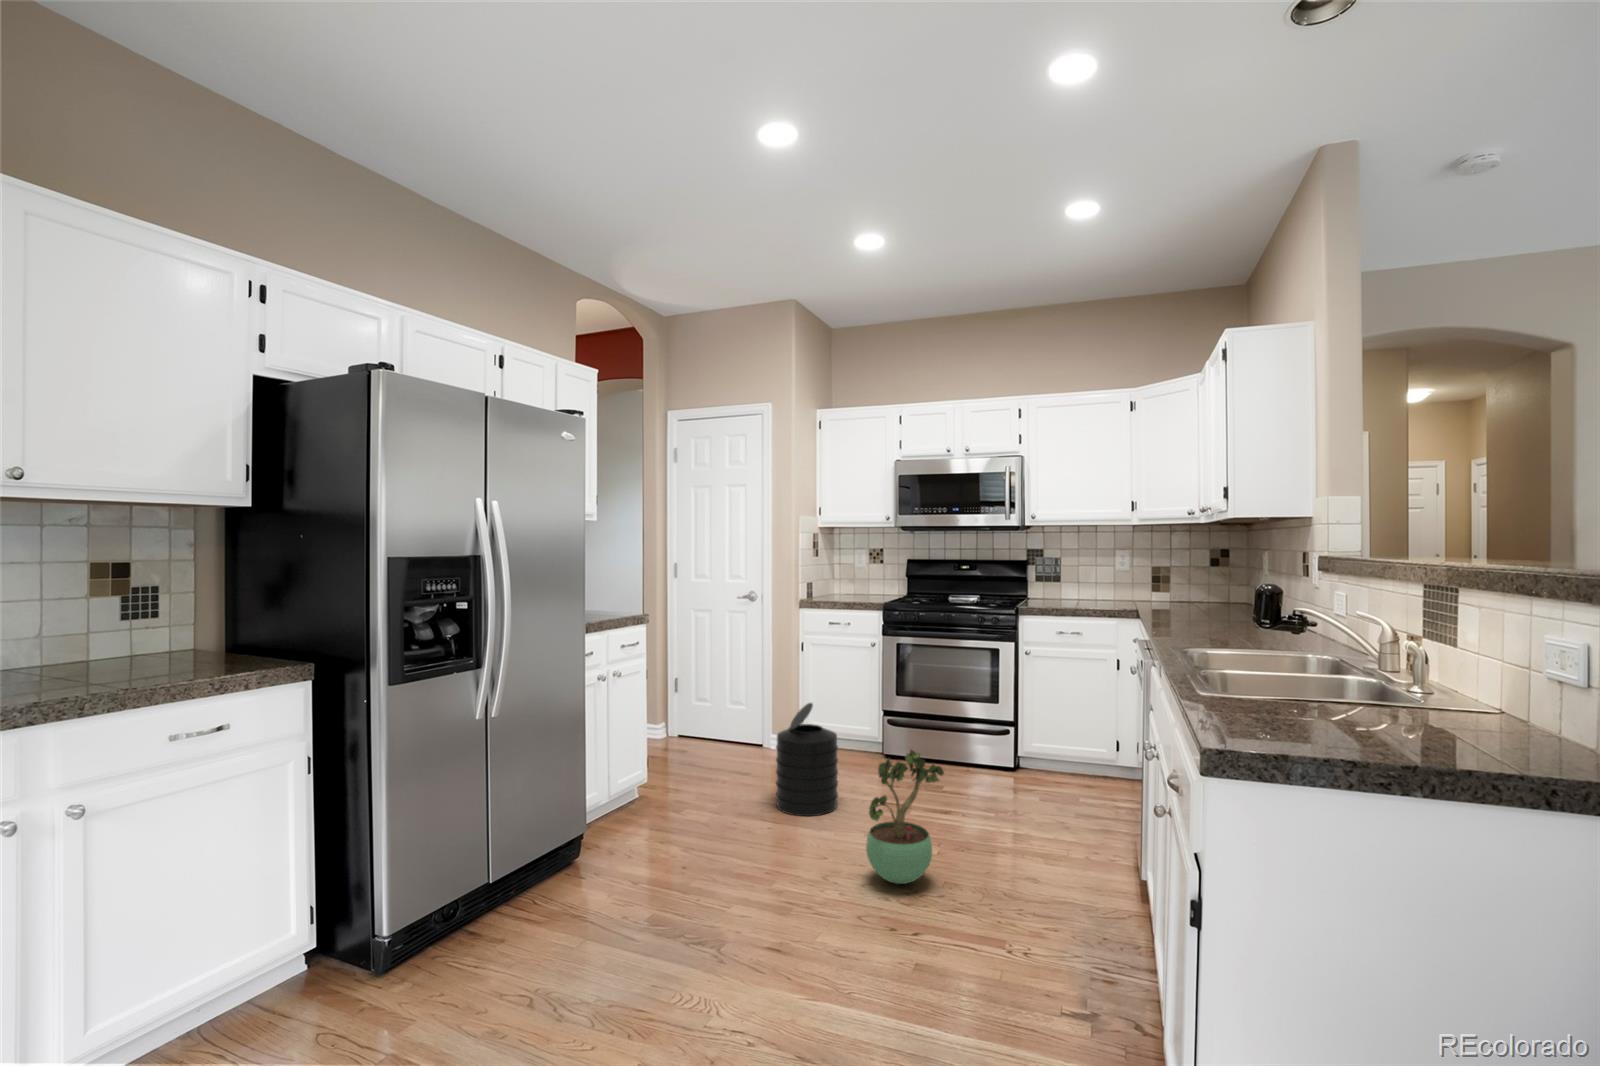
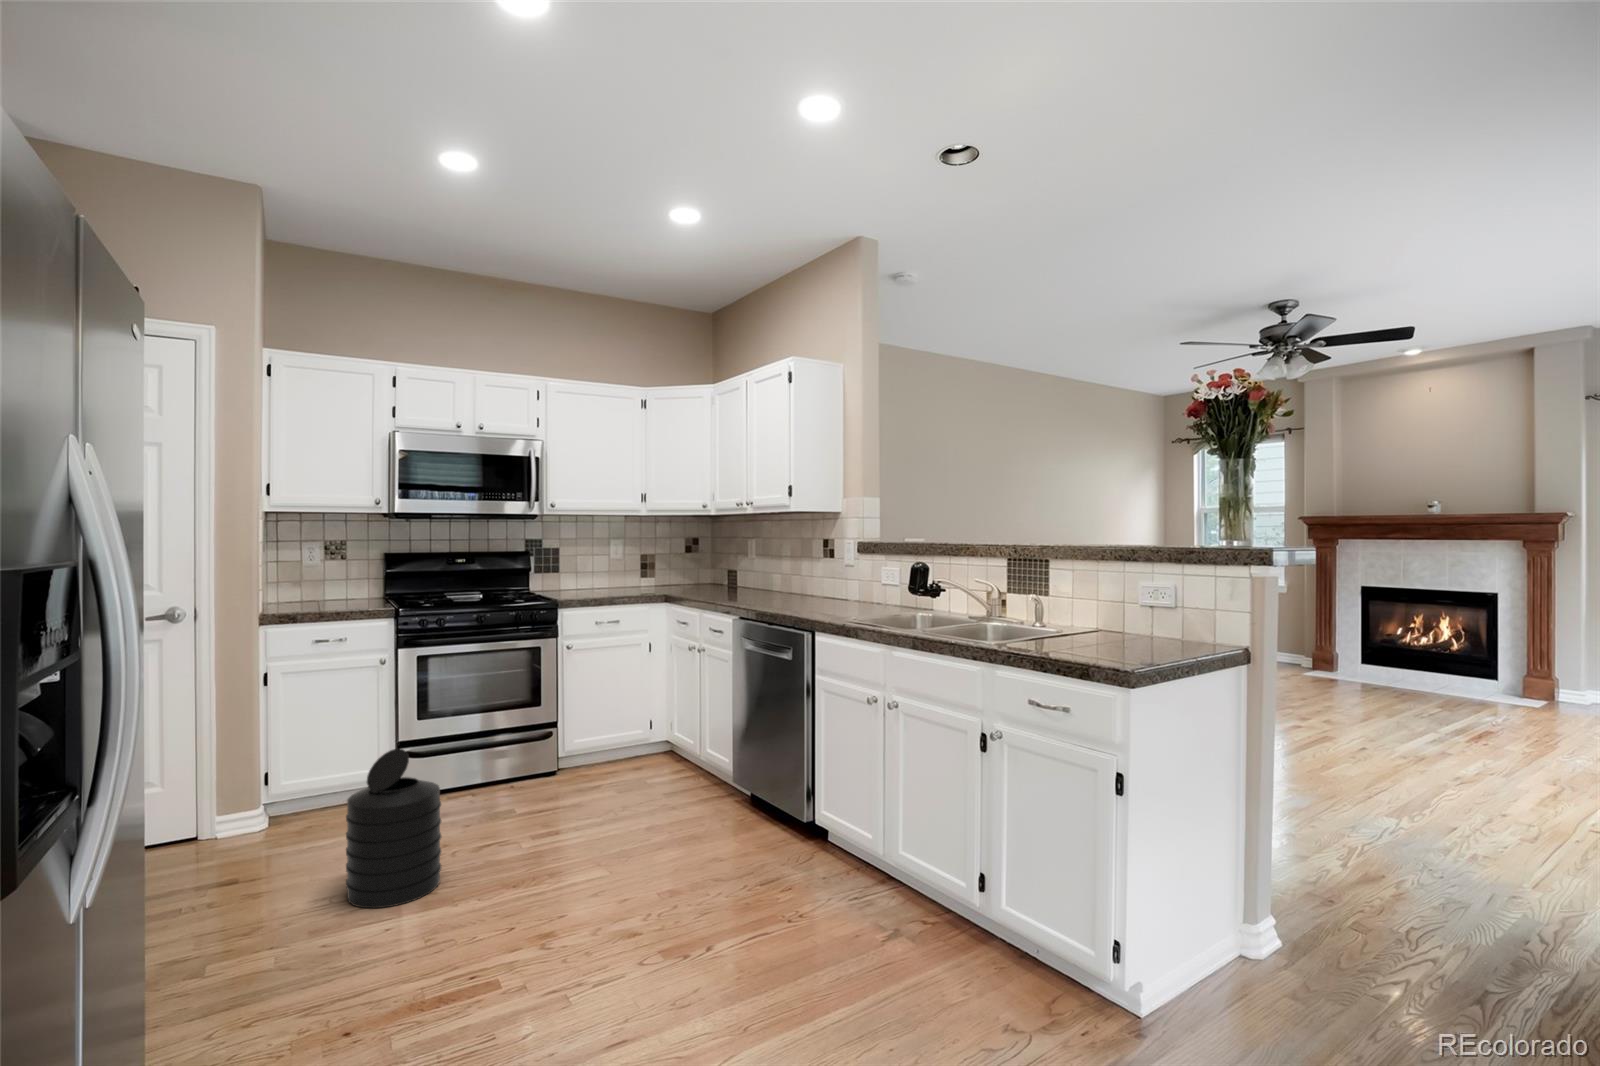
potted plant: present [866,750,944,884] -> none [589,759,664,913]

